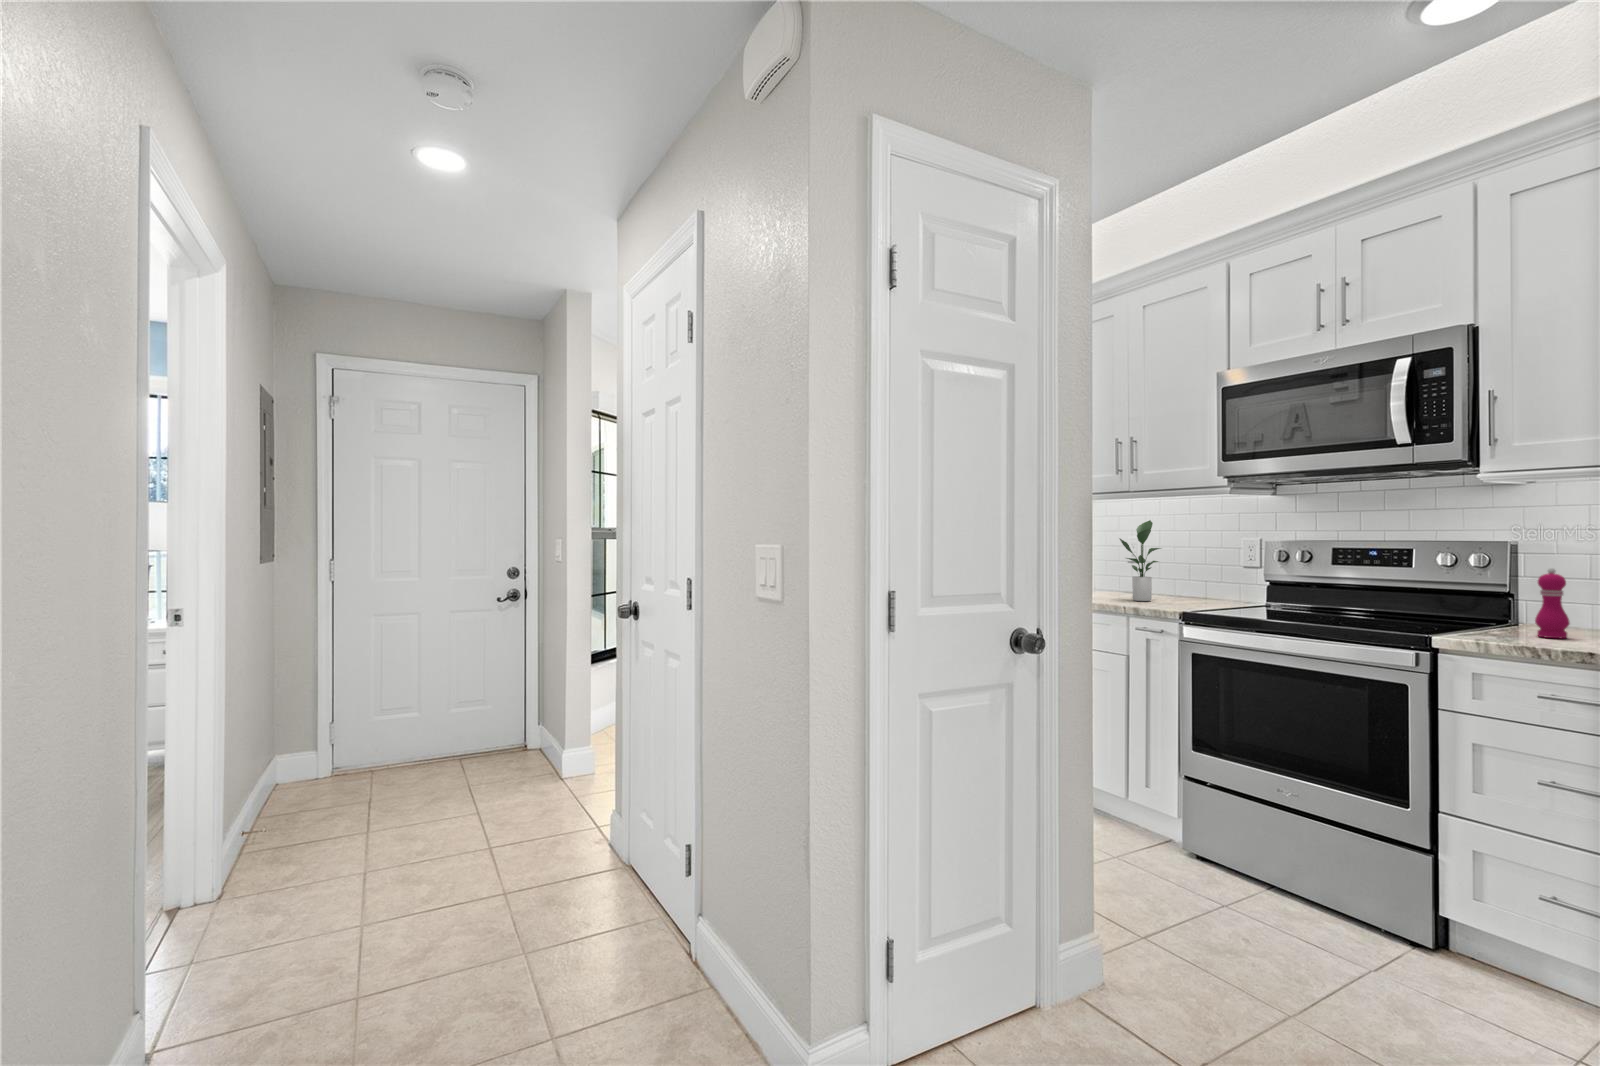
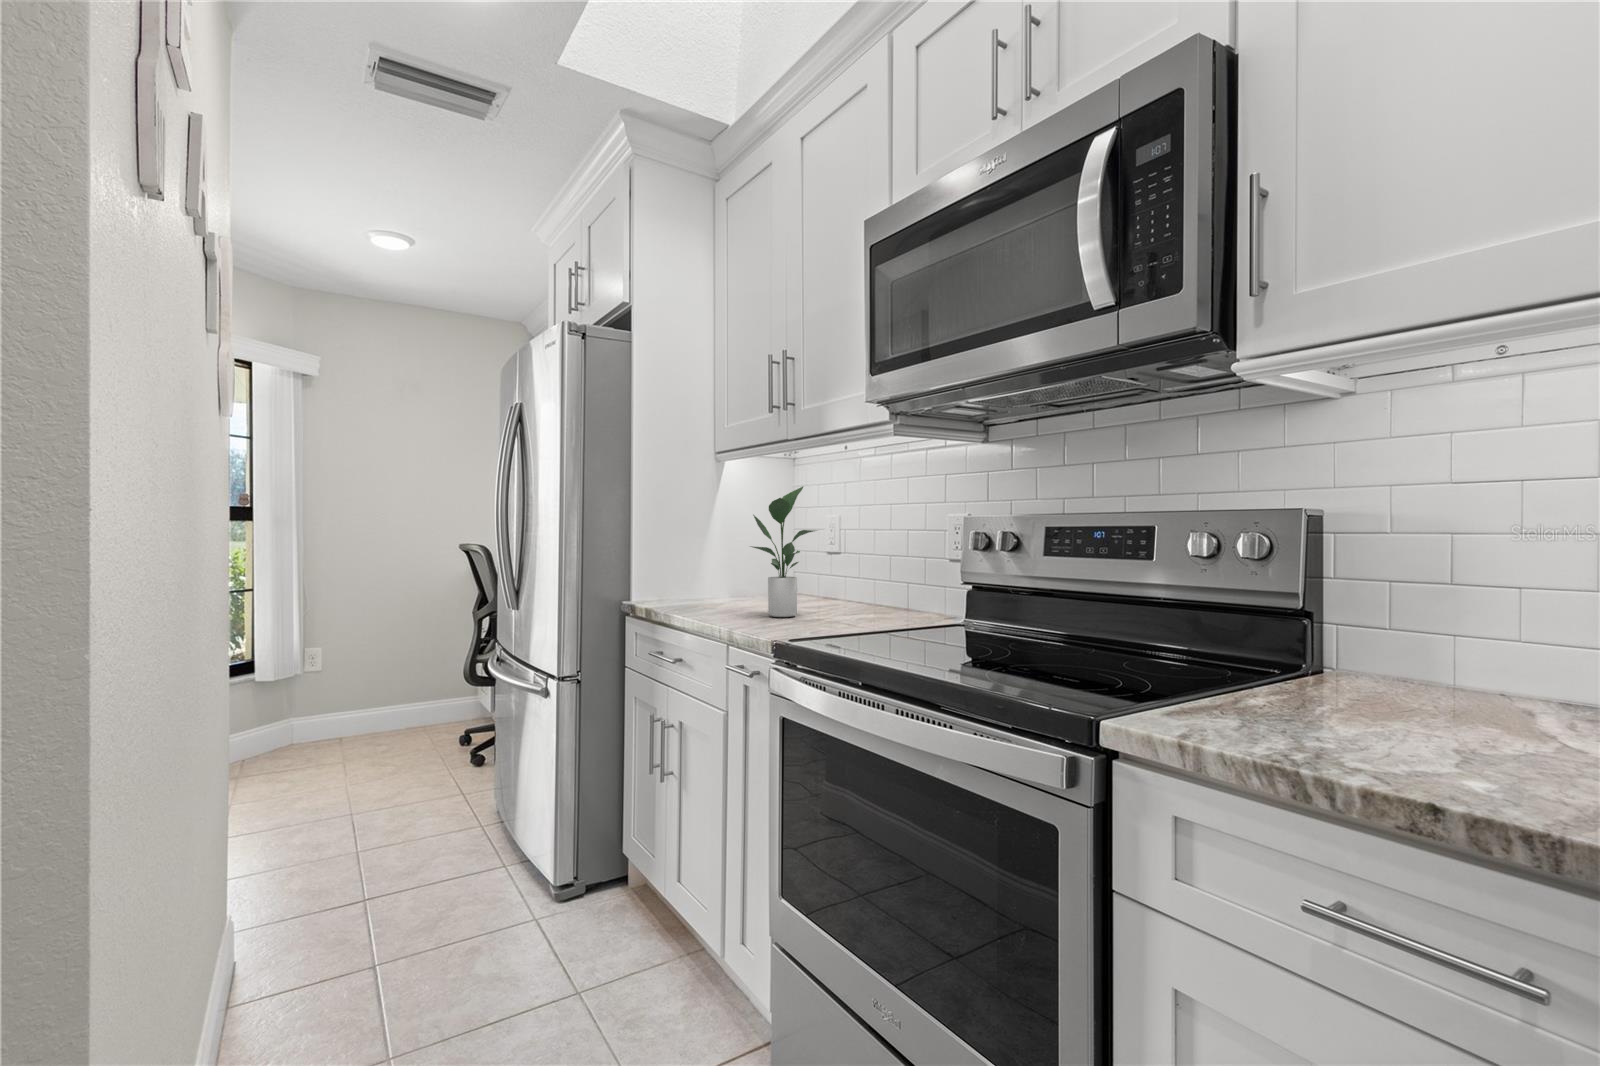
pepper mill: present [1535,568,1570,638] -> none [1333,557,1404,723]

